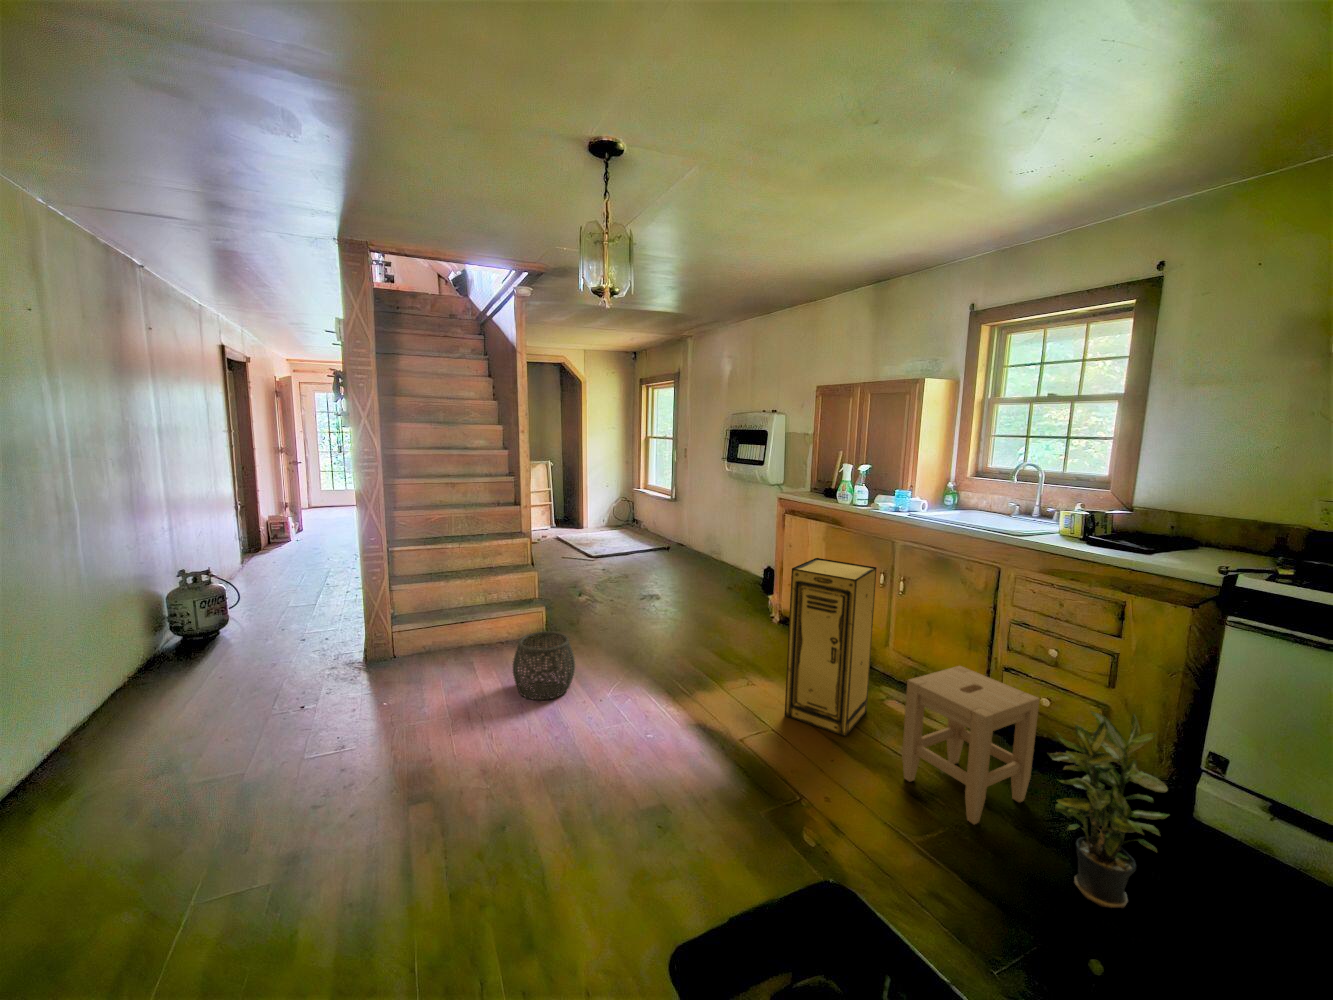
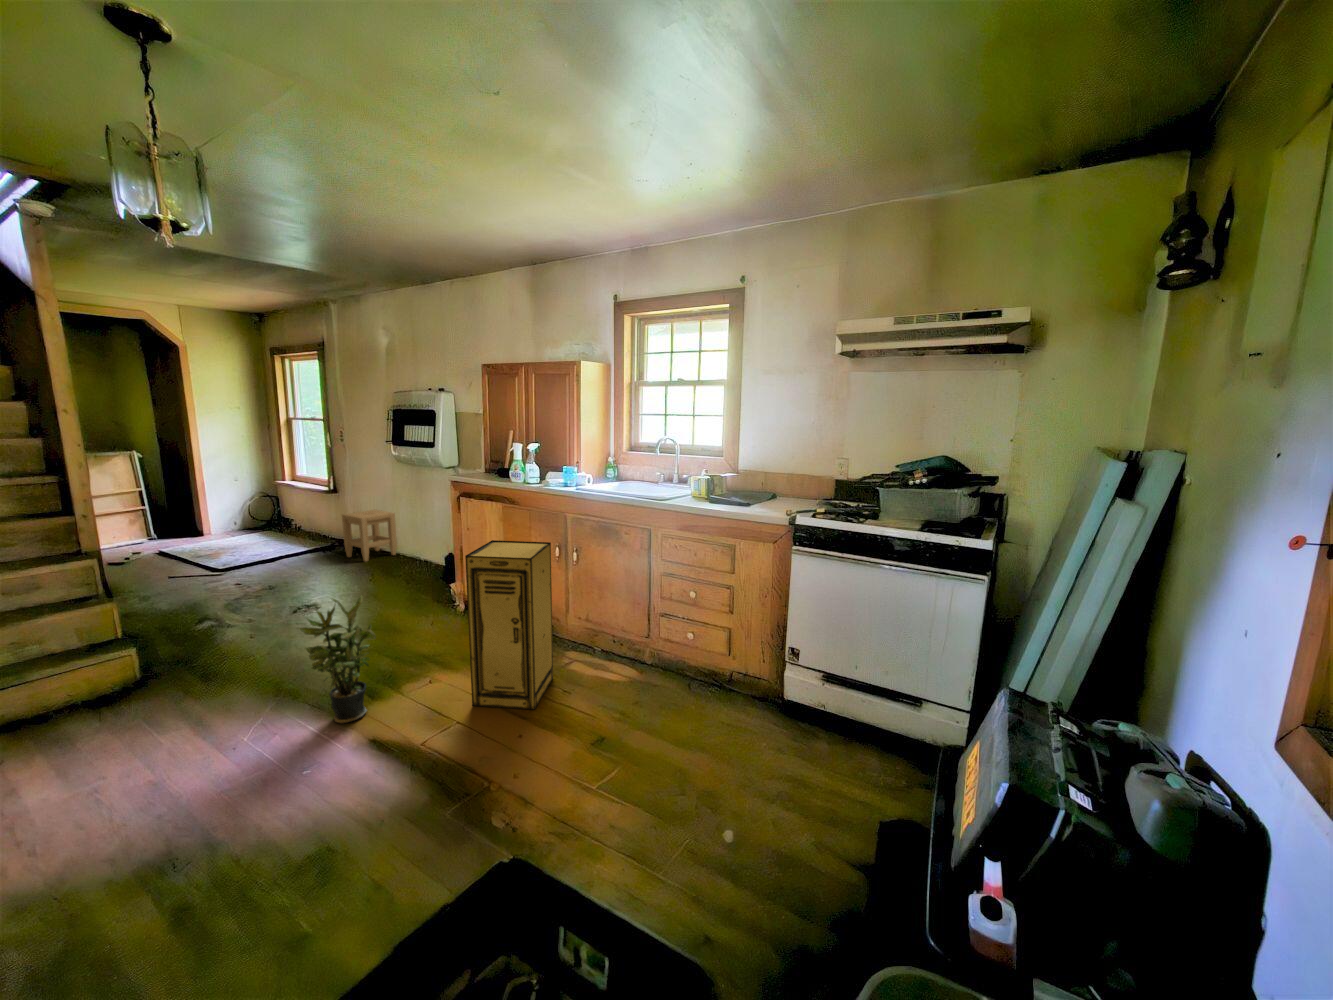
woven basket: present [513,631,575,701] -> none [57,686,181,792]
stool: present [902,666,1040,824] -> present [342,510,397,562]
potted plant: present [1048,712,1169,908] -> present [300,596,376,724]

